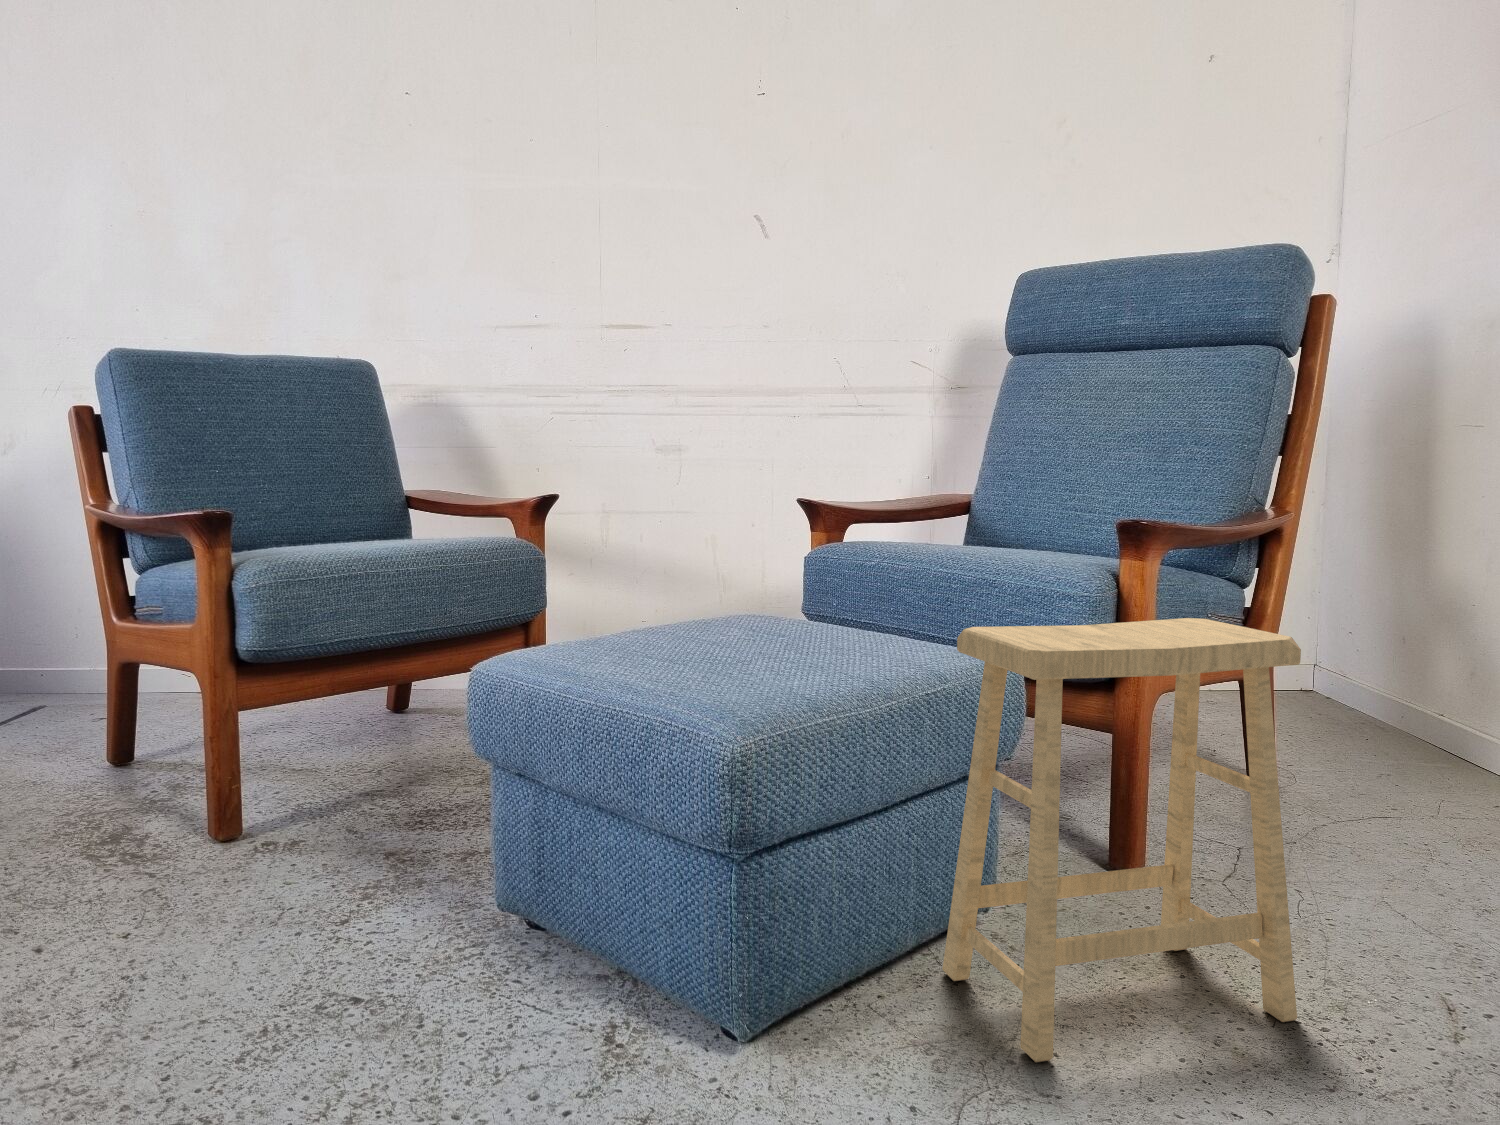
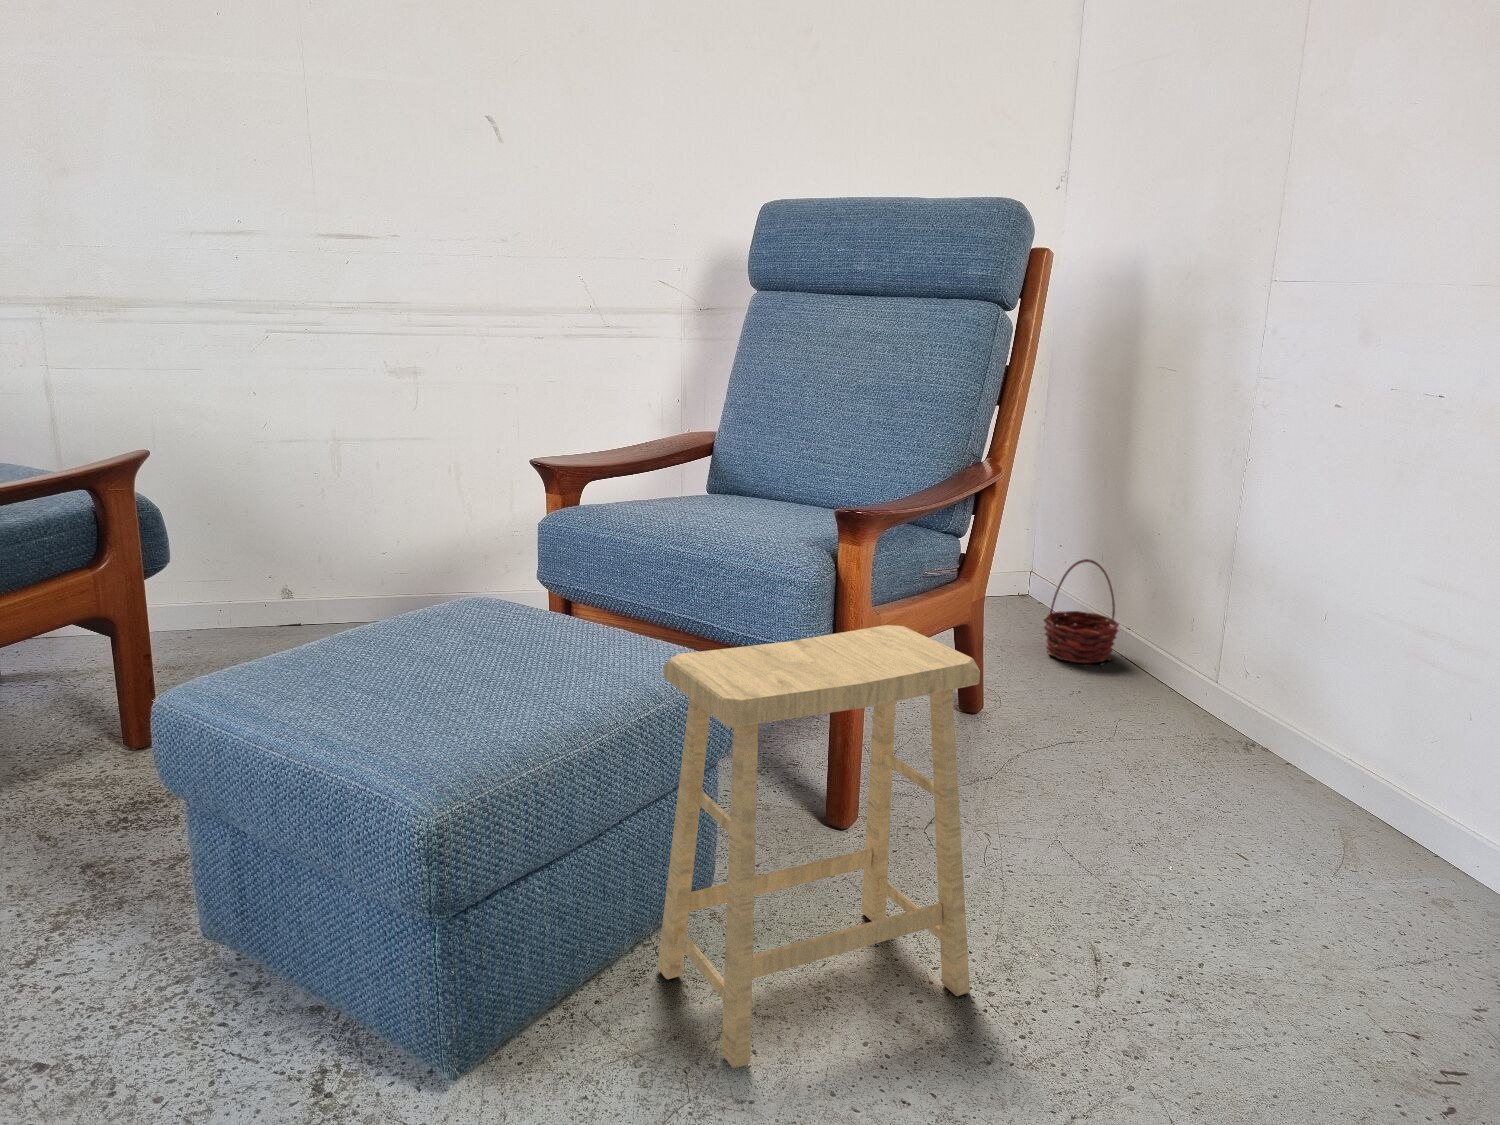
basket: none [1331,635,1422,749] -> present [1044,559,1119,663]

